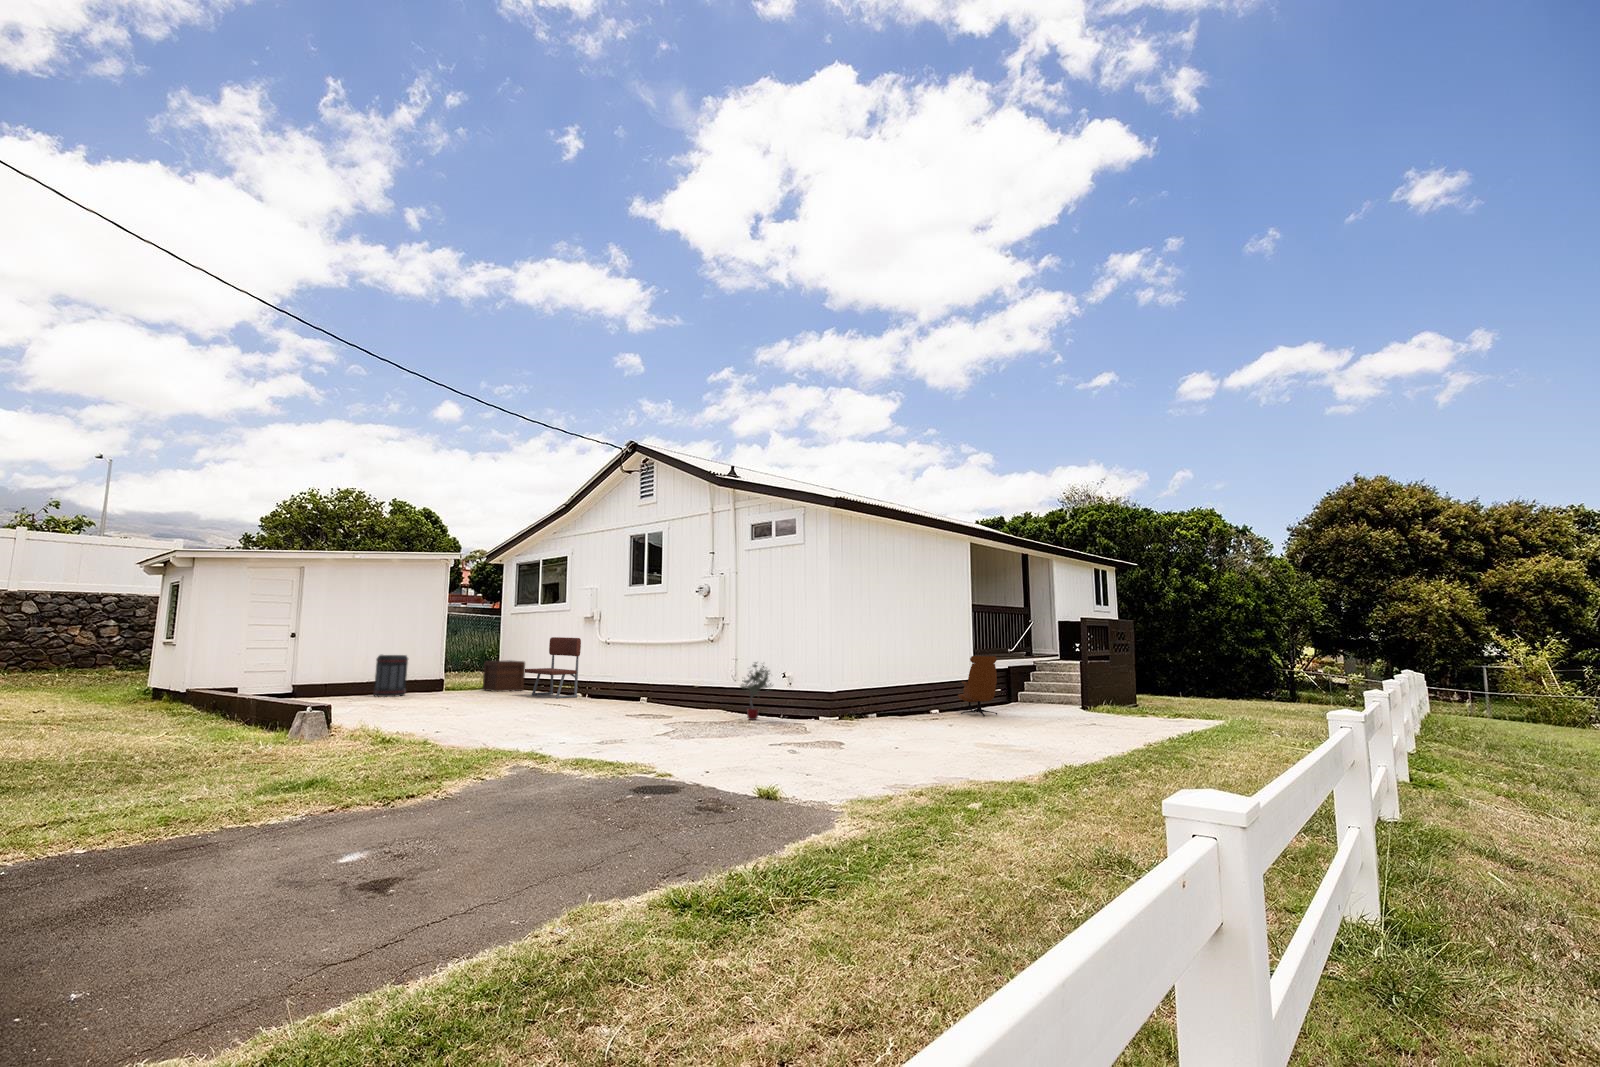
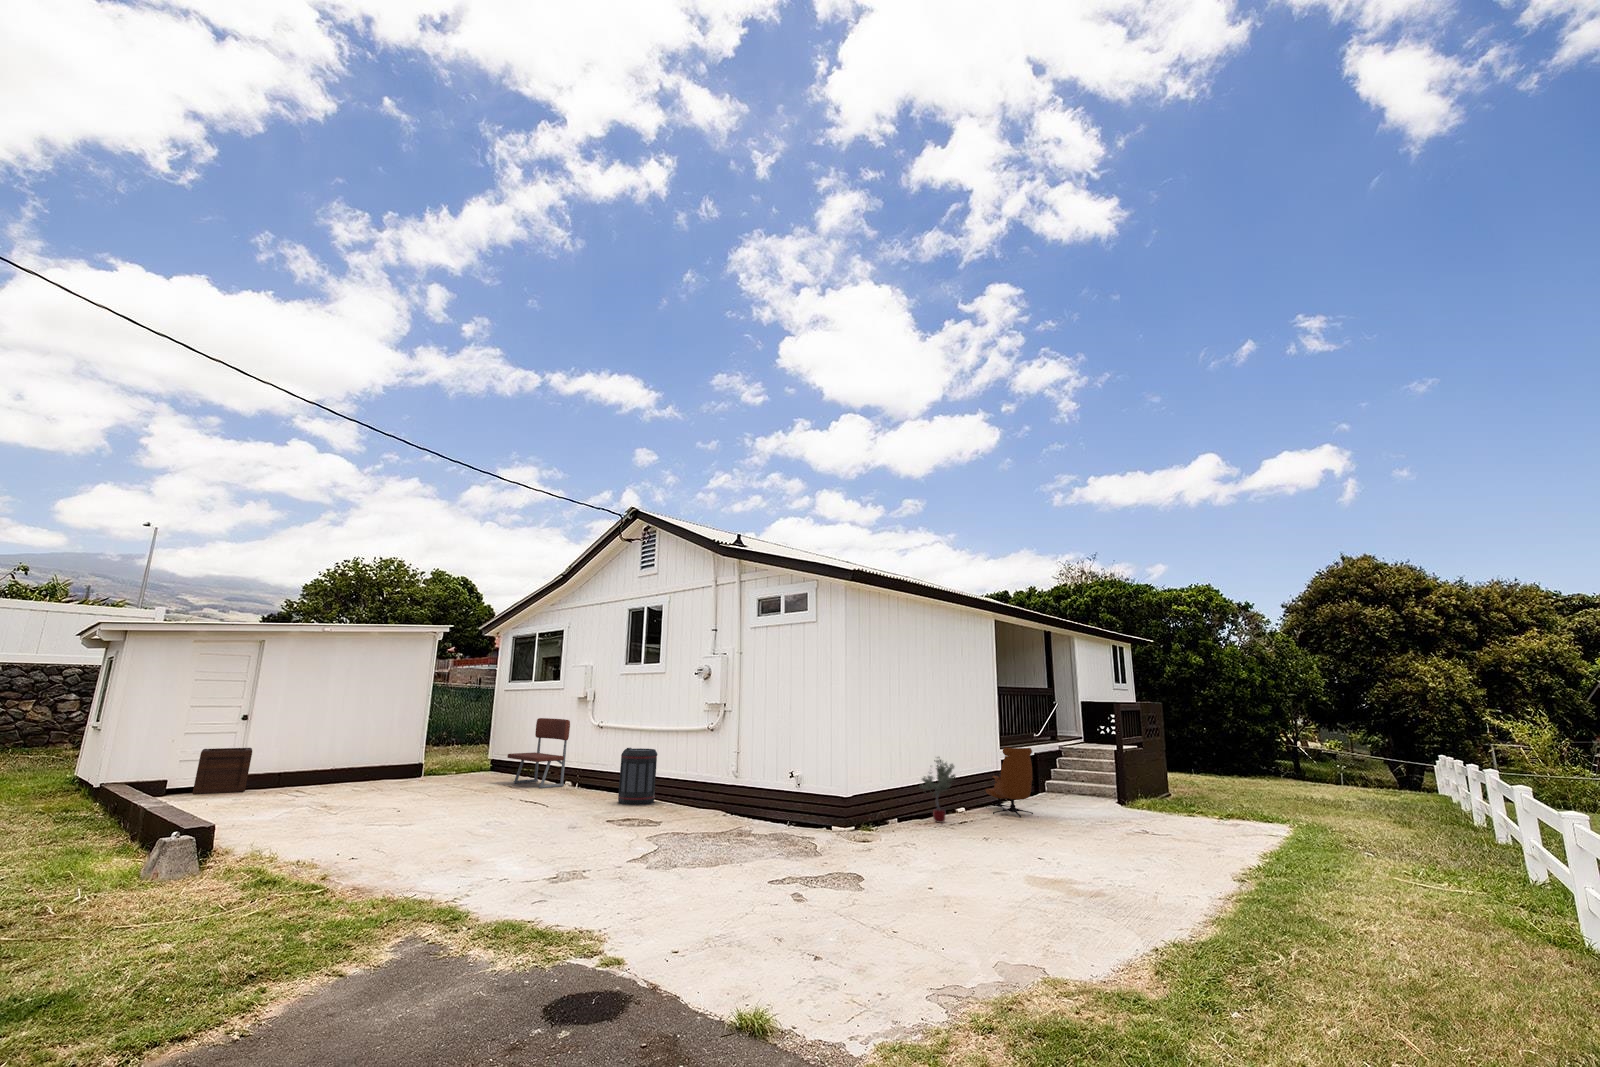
trash can: present [373,655,408,697] -> present [618,748,657,805]
wooden crate: present [483,660,525,692] -> present [192,748,252,794]
potted tree: present [741,662,771,720] -> present [920,757,956,823]

